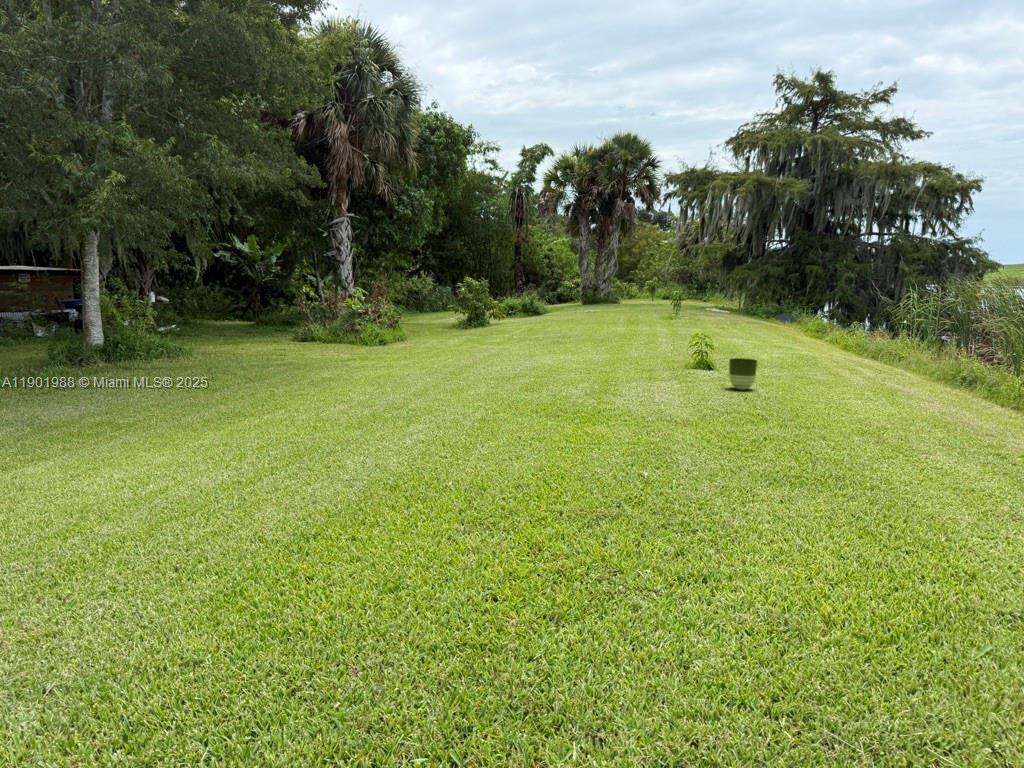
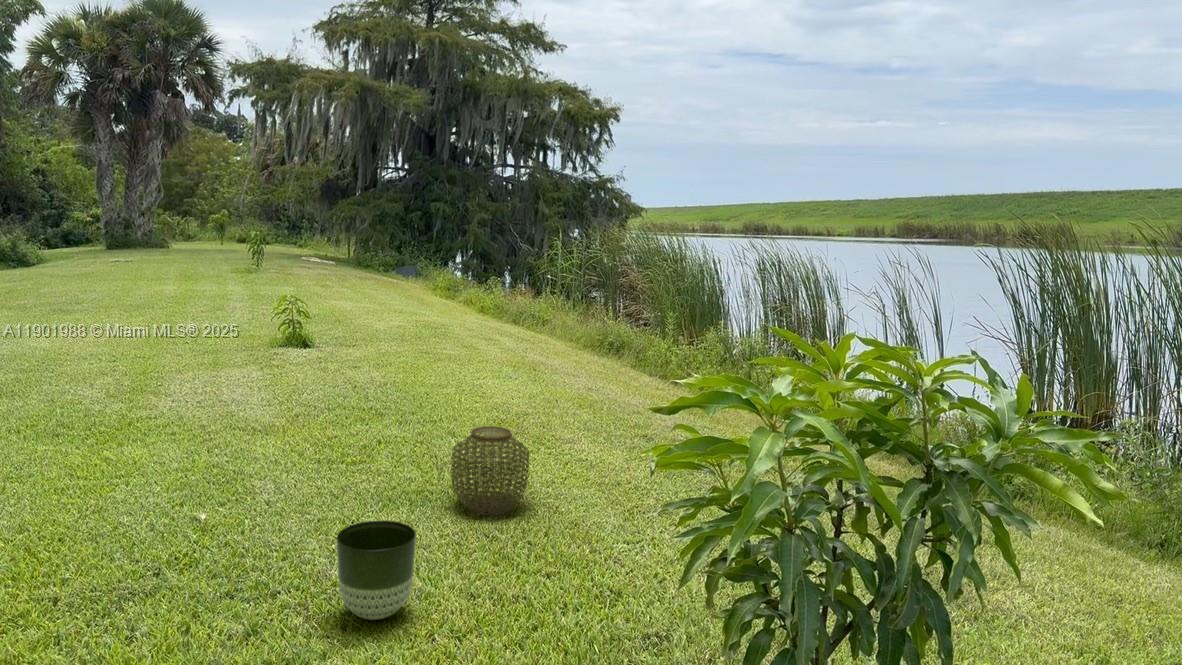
woven basket: none [778,344,814,381] -> present [451,426,529,515]

